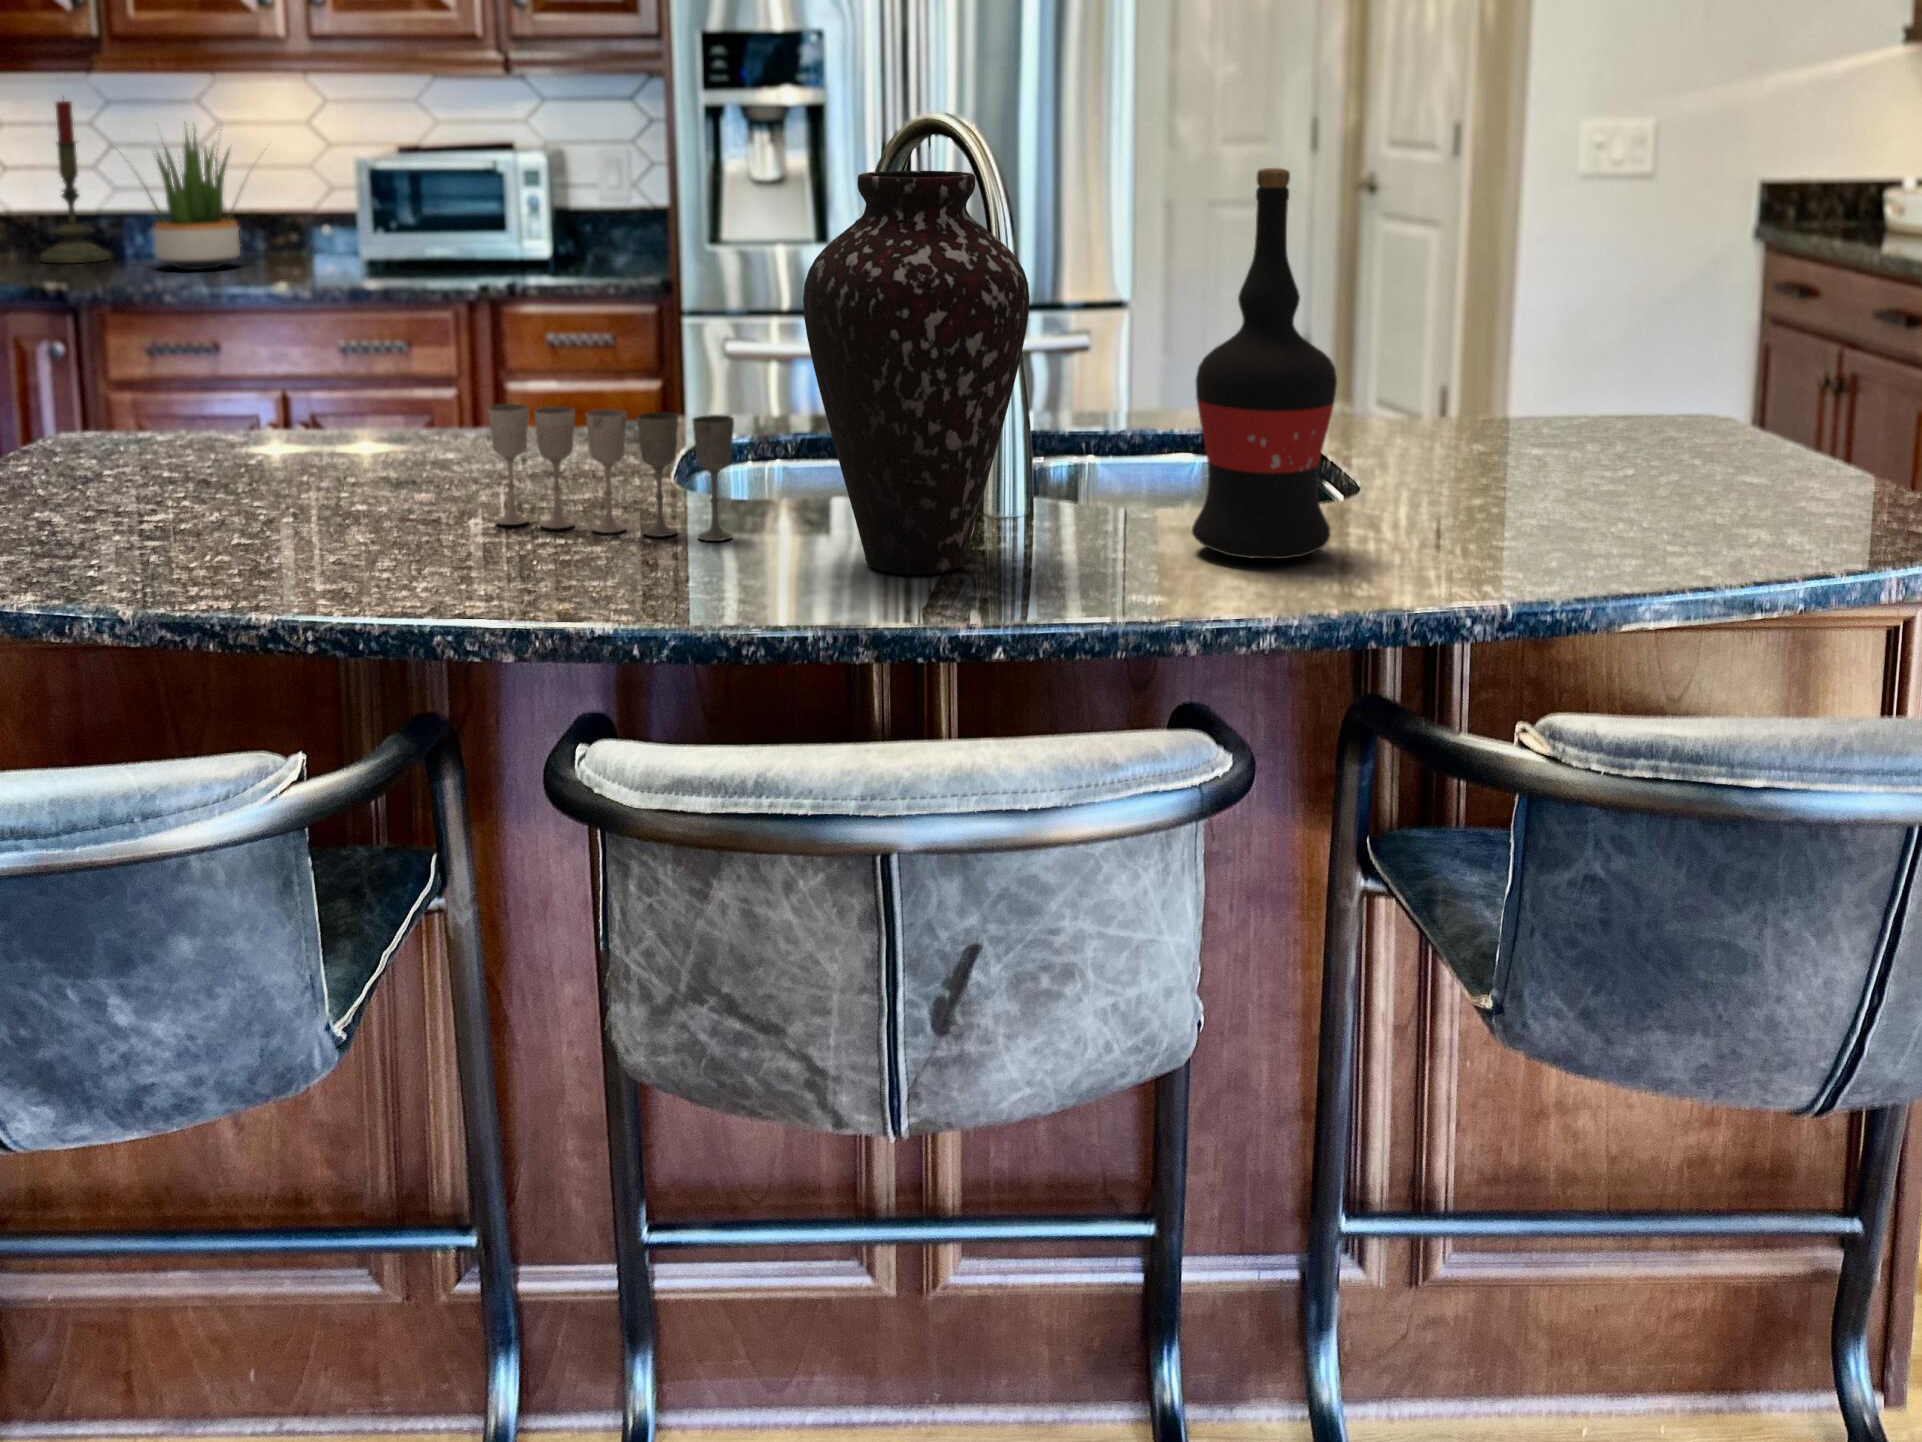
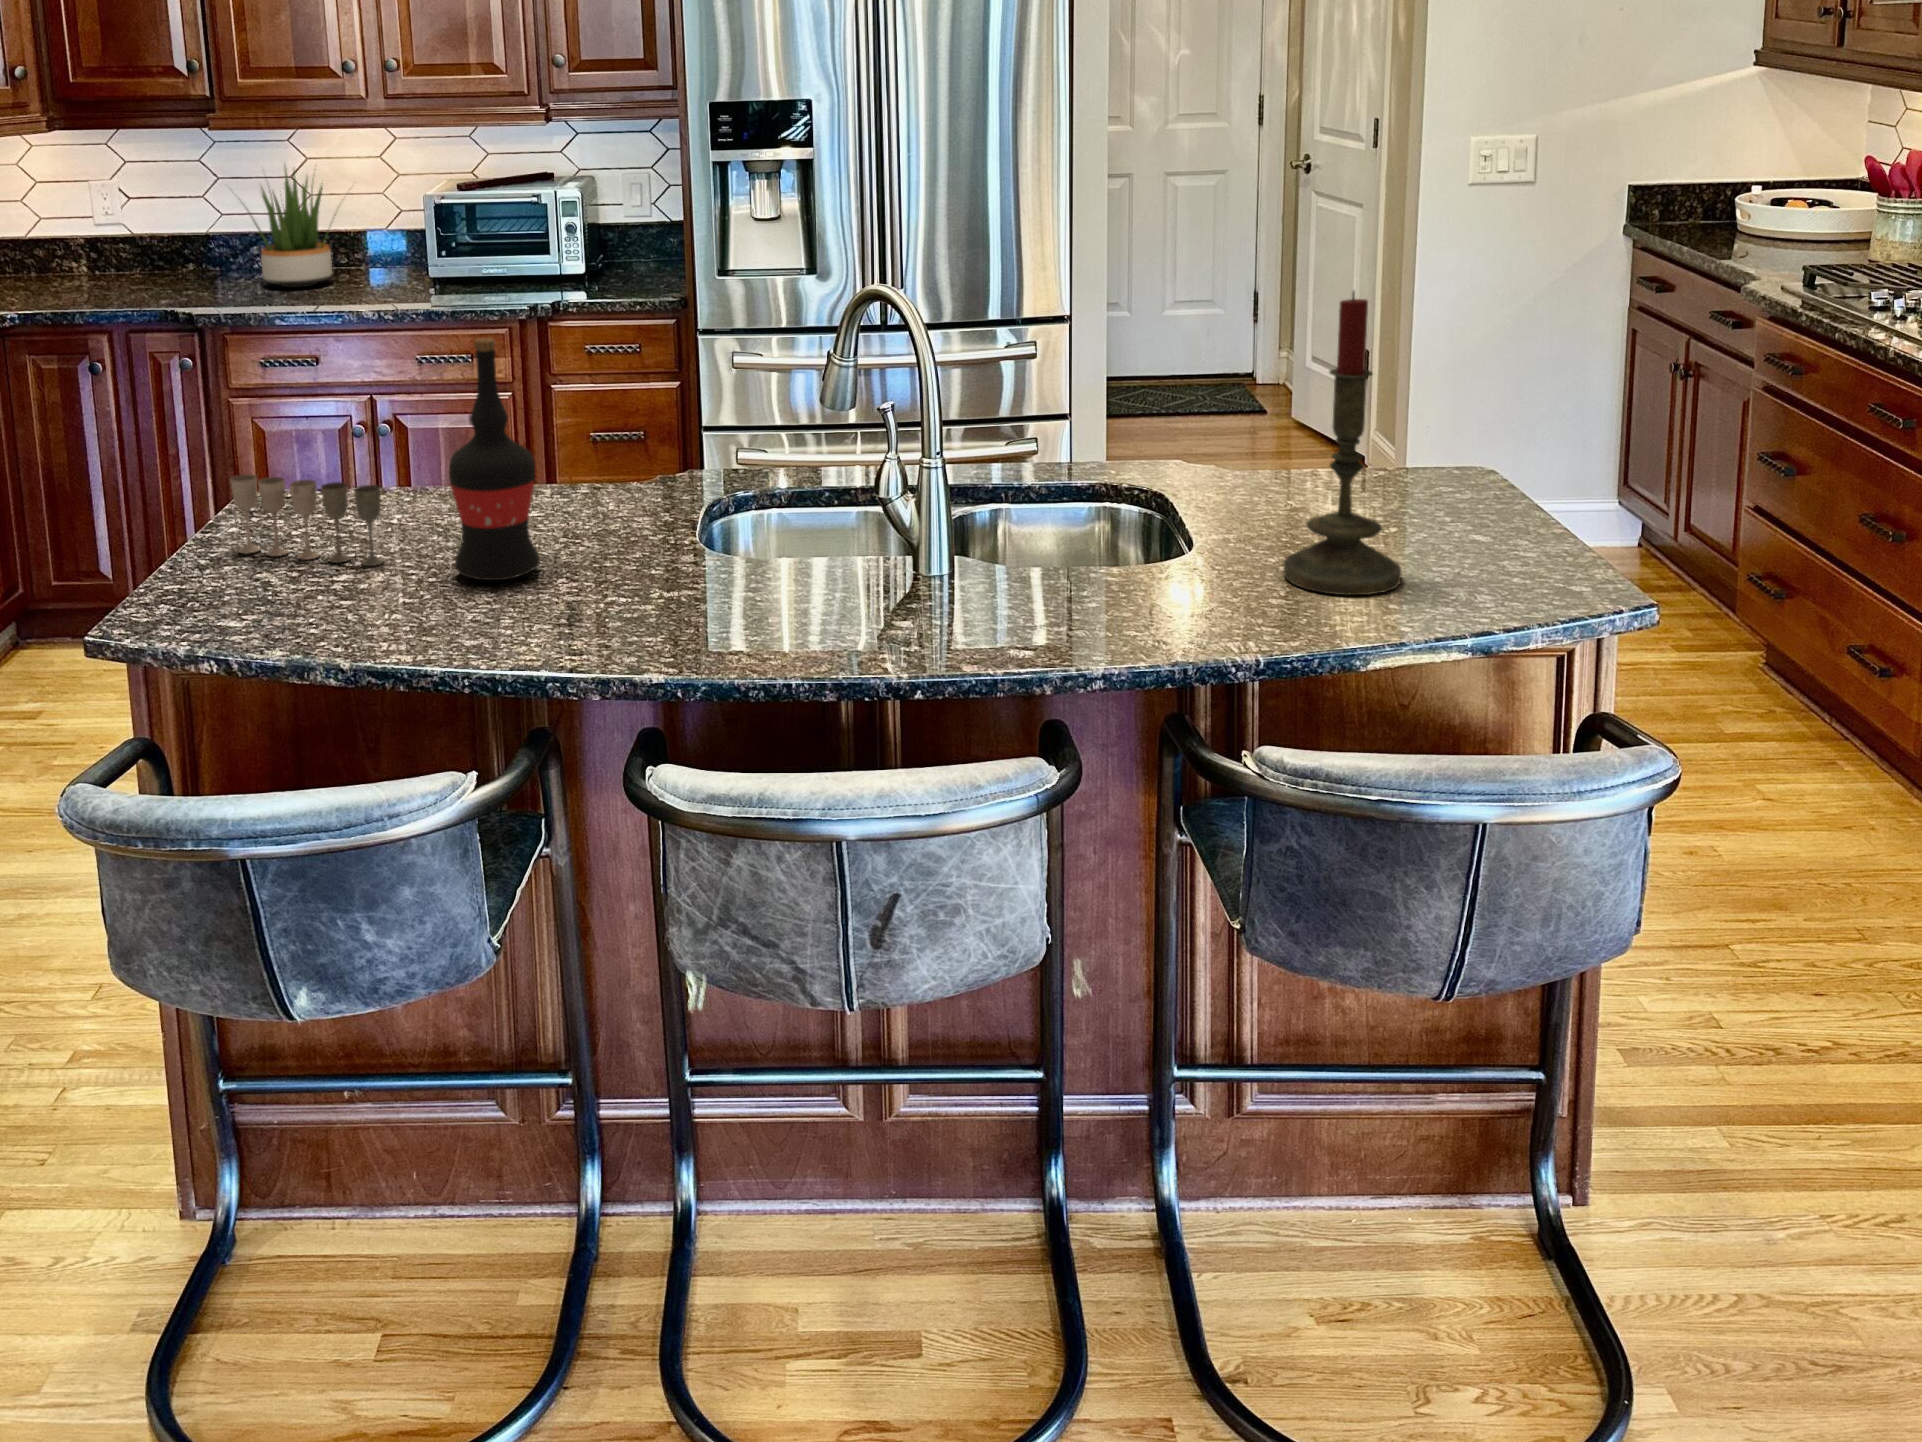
candle: present [41,100,109,263] -> present [1284,291,1402,595]
wine bottle: present [1192,168,1337,559] -> present [449,338,540,580]
vase: present [803,171,1030,574] -> none [788,361,941,637]
wine glass: present [488,404,734,541] -> present [230,474,383,566]

